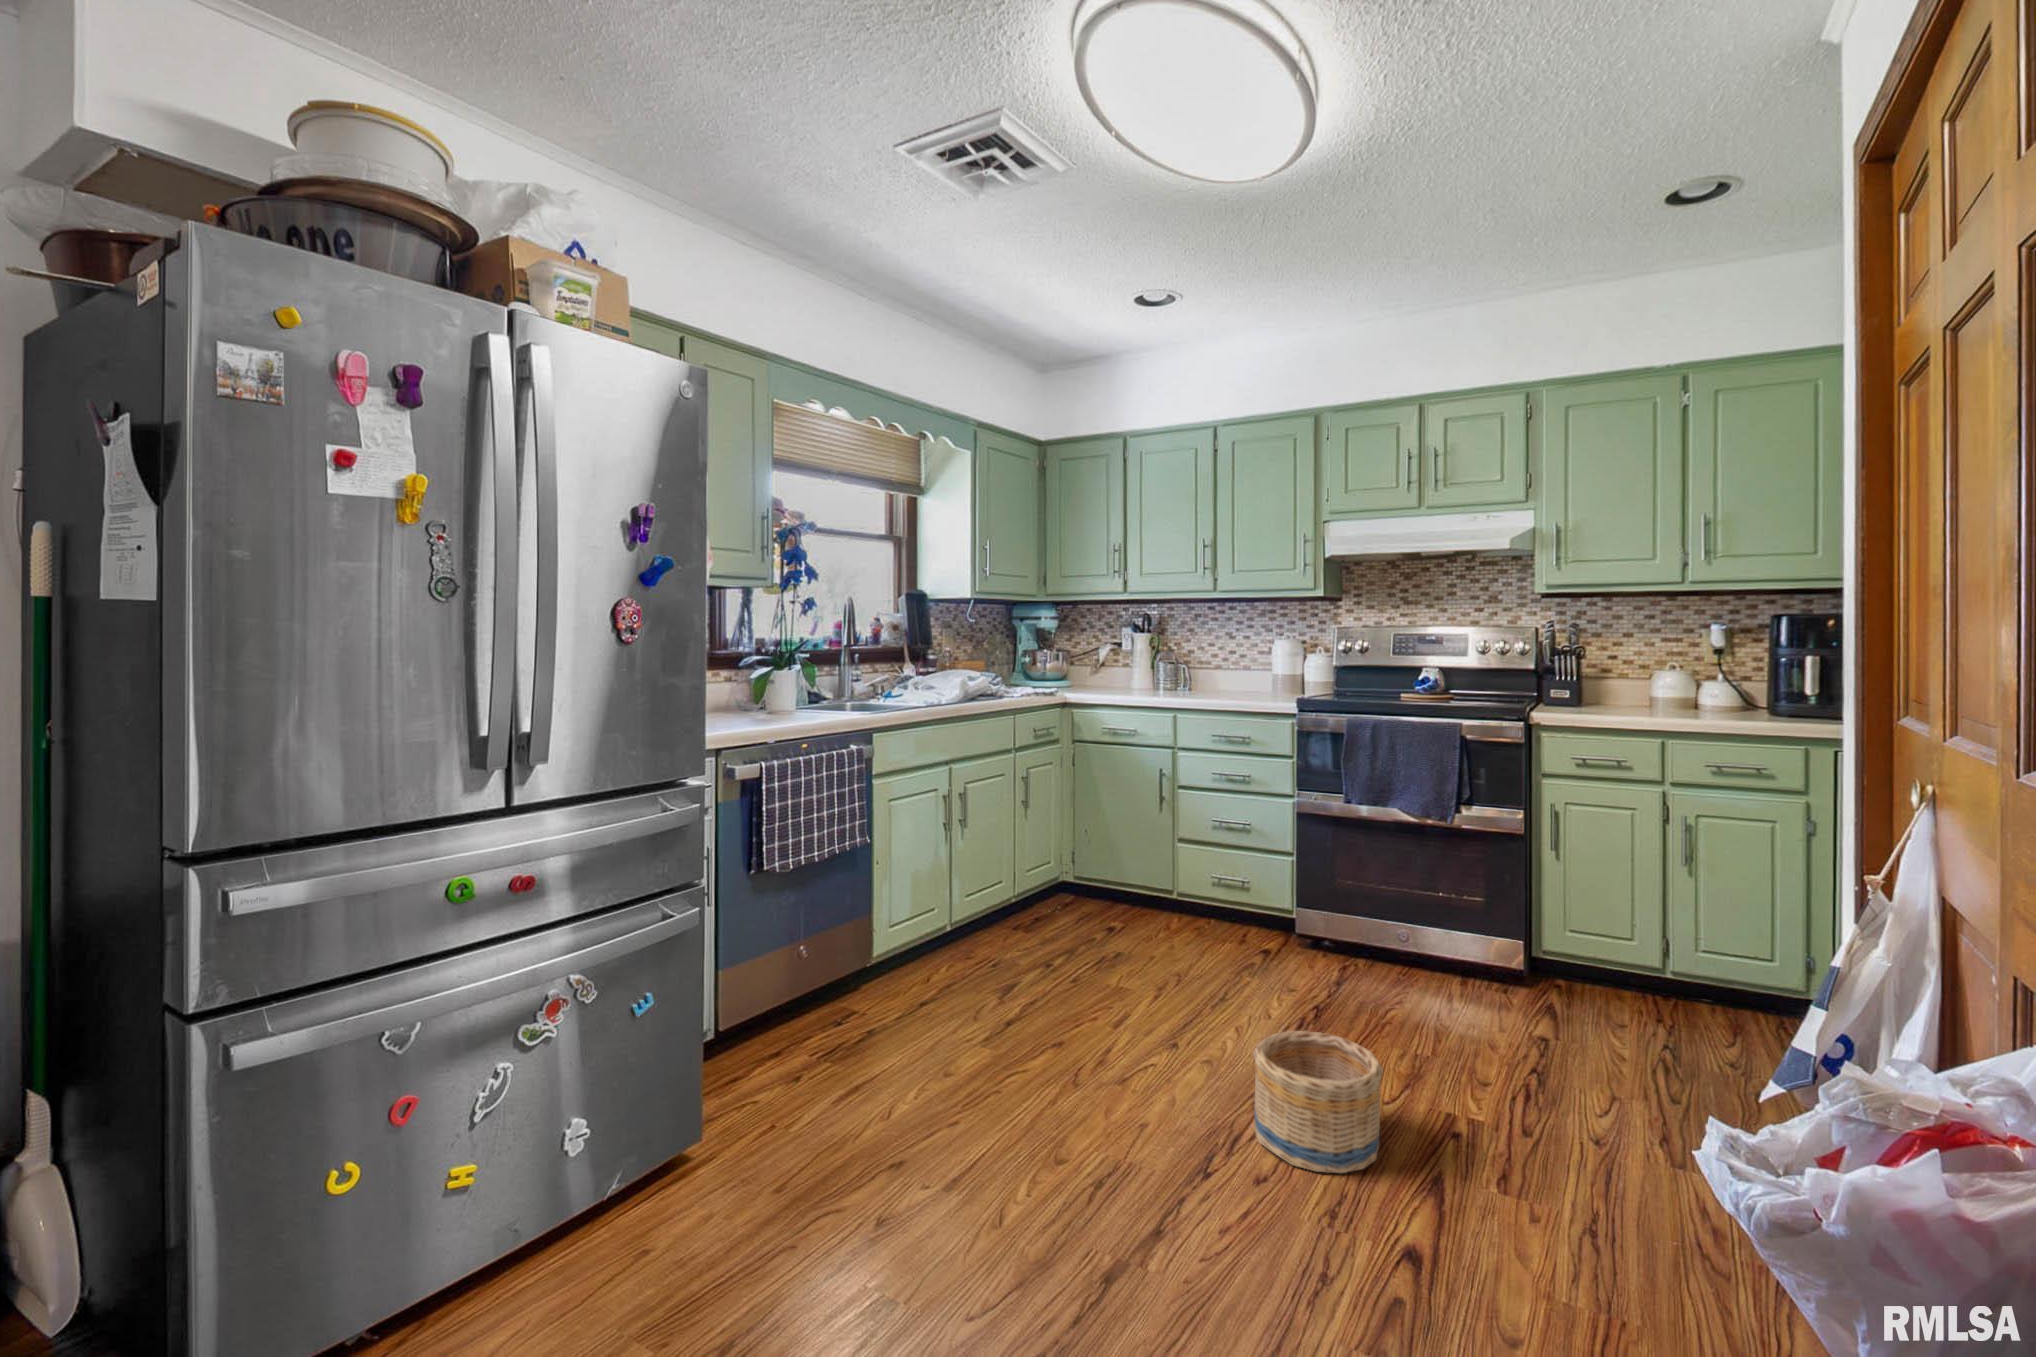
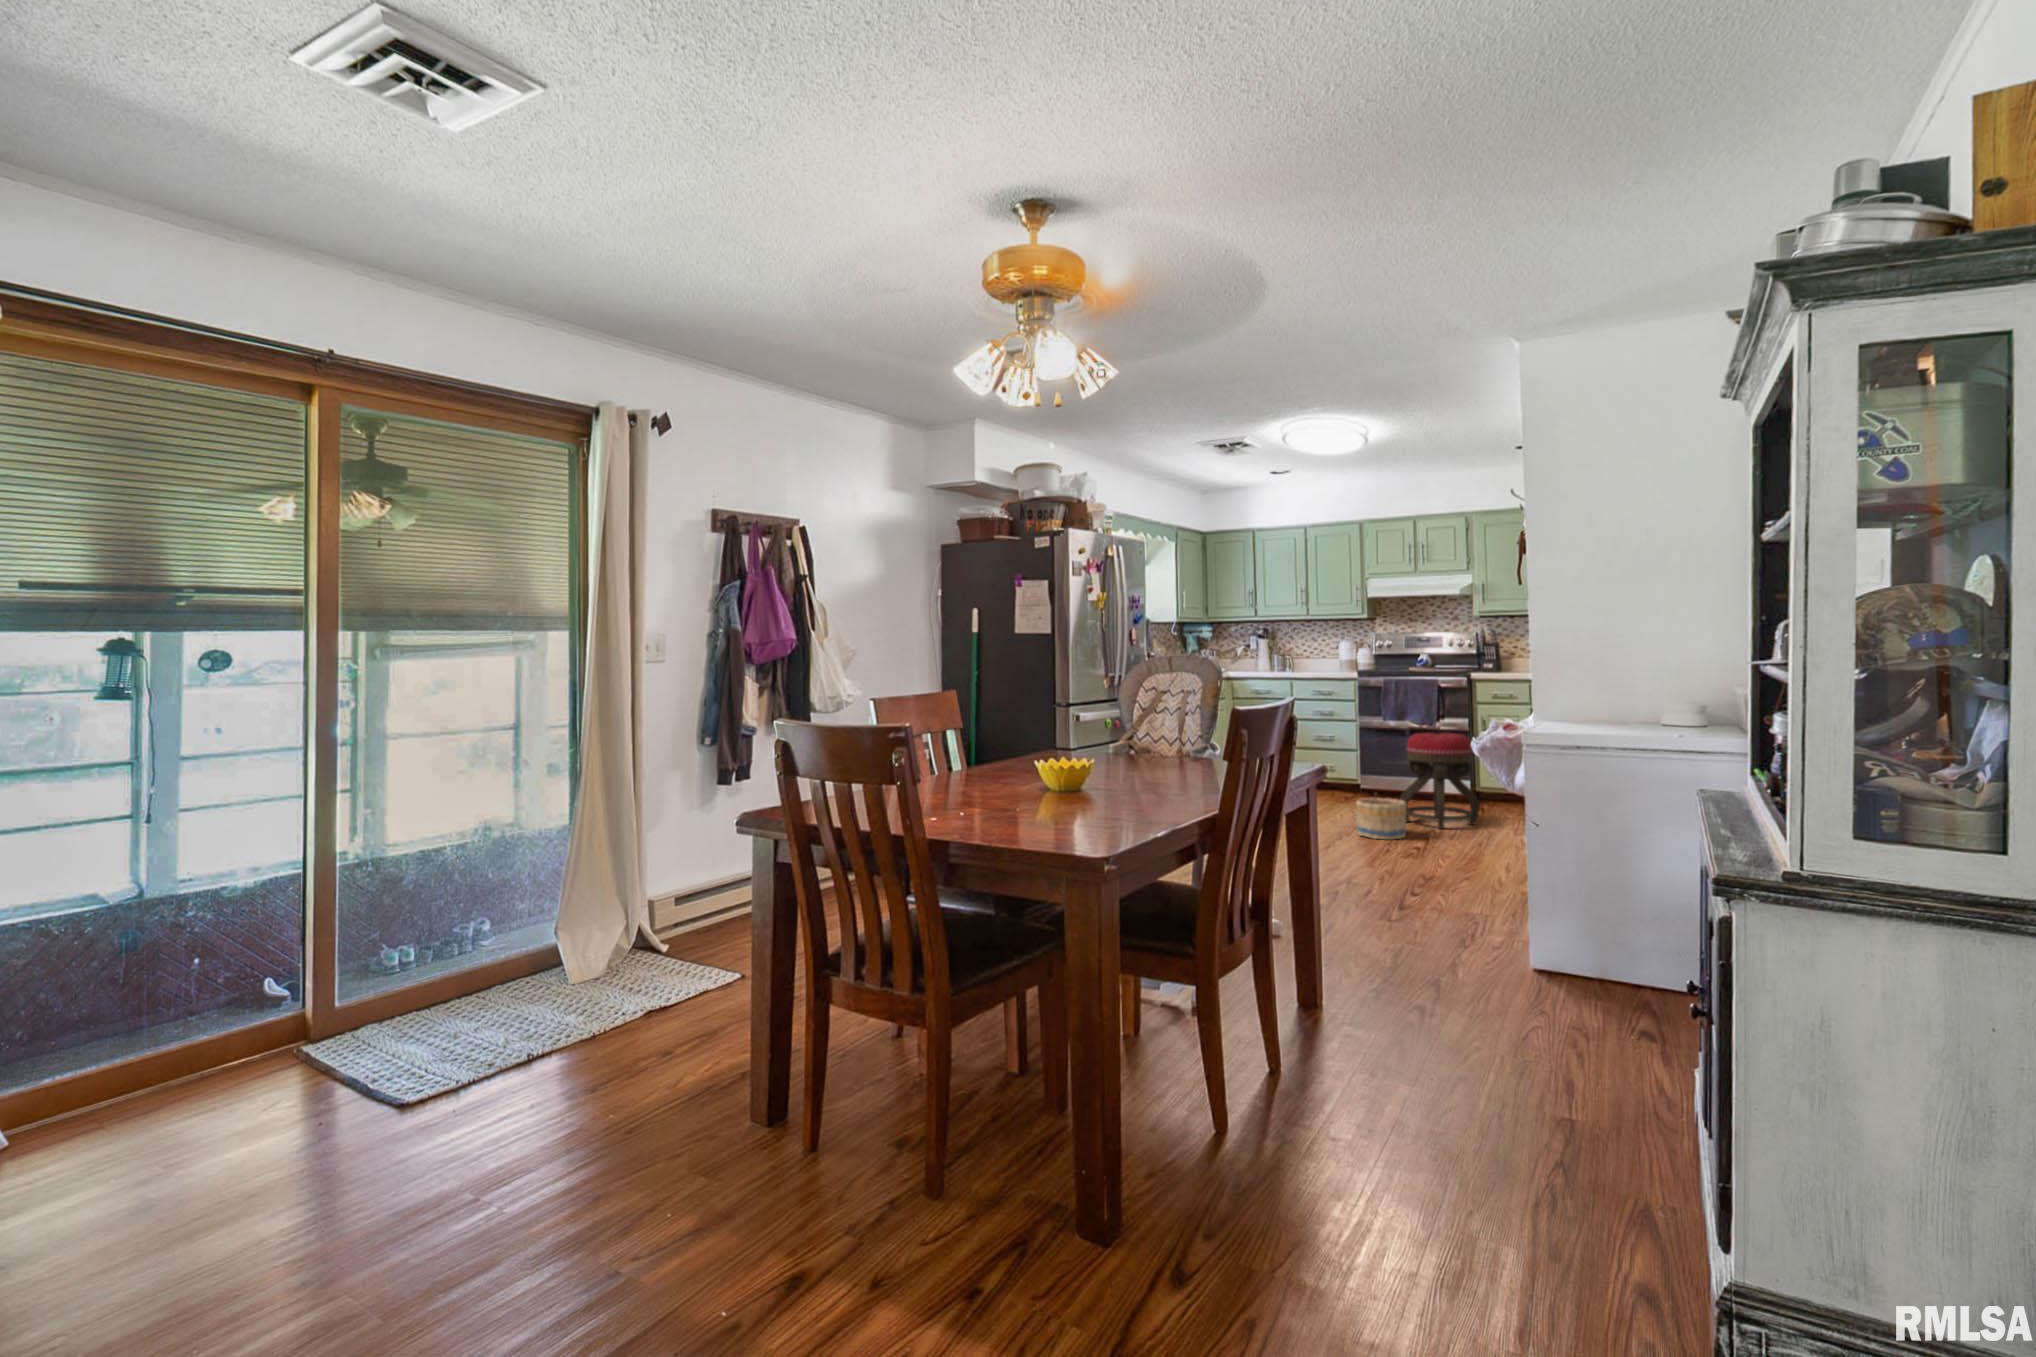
ottoman: none [1369,854,1562,1108] -> present [1400,732,1480,829]

